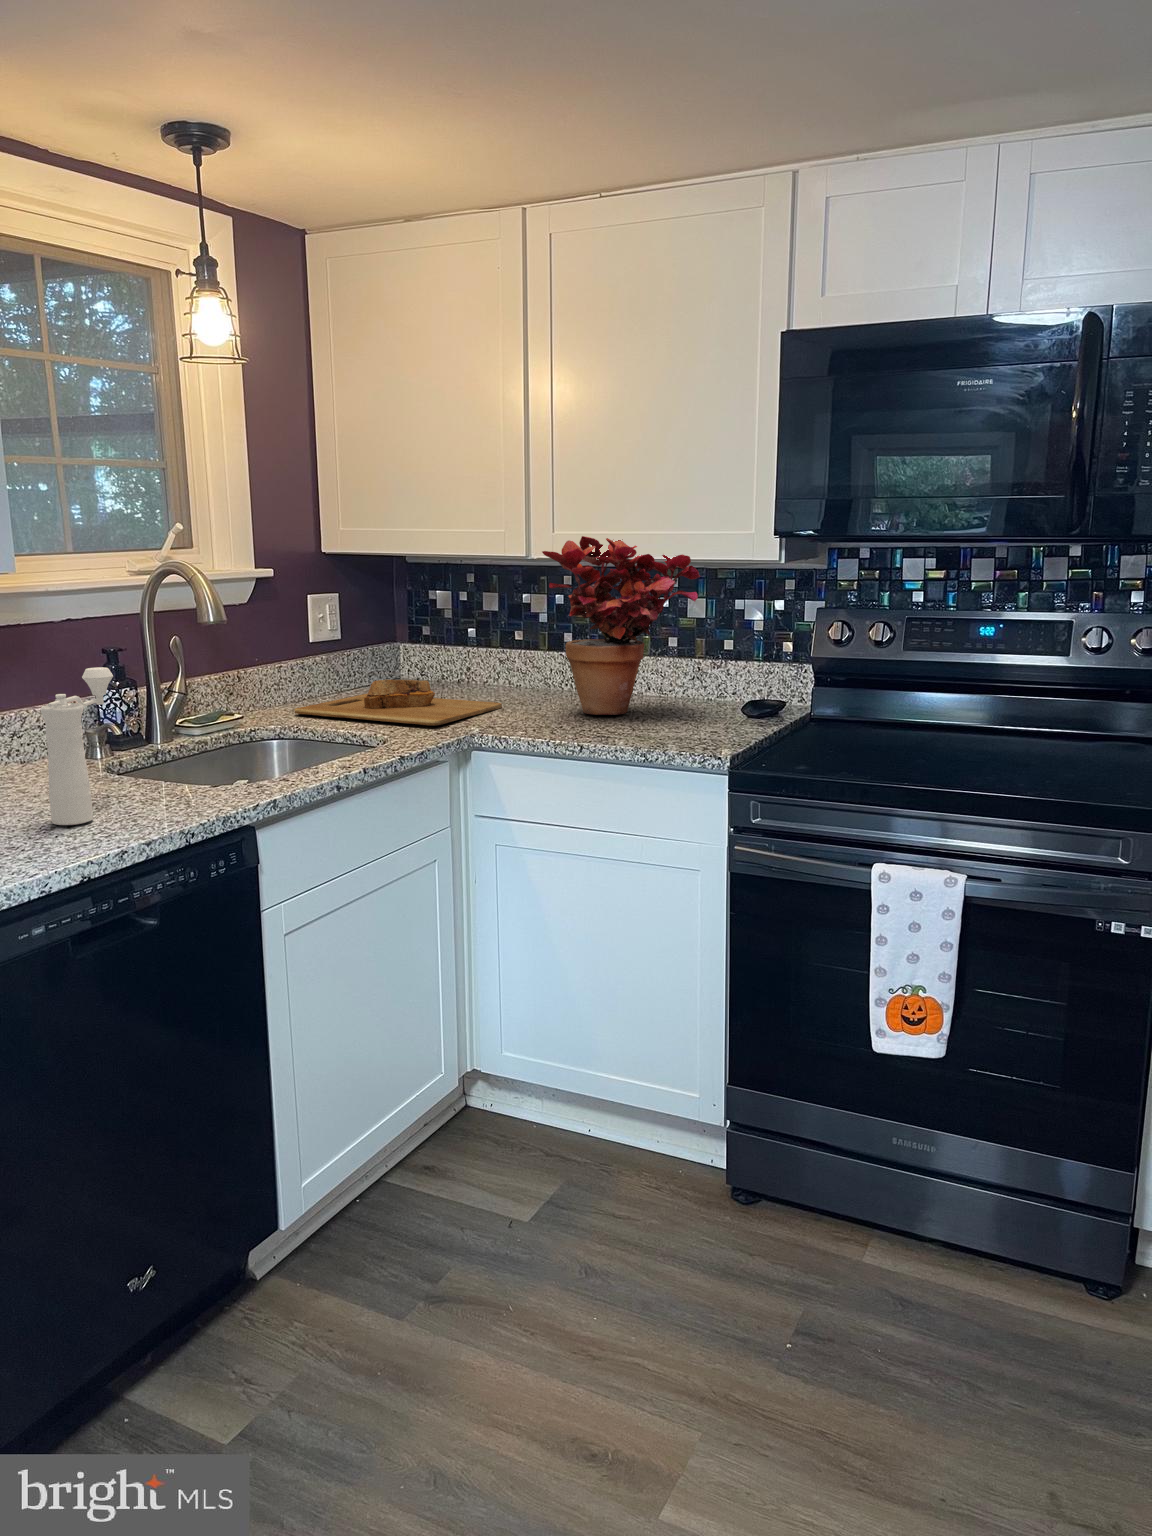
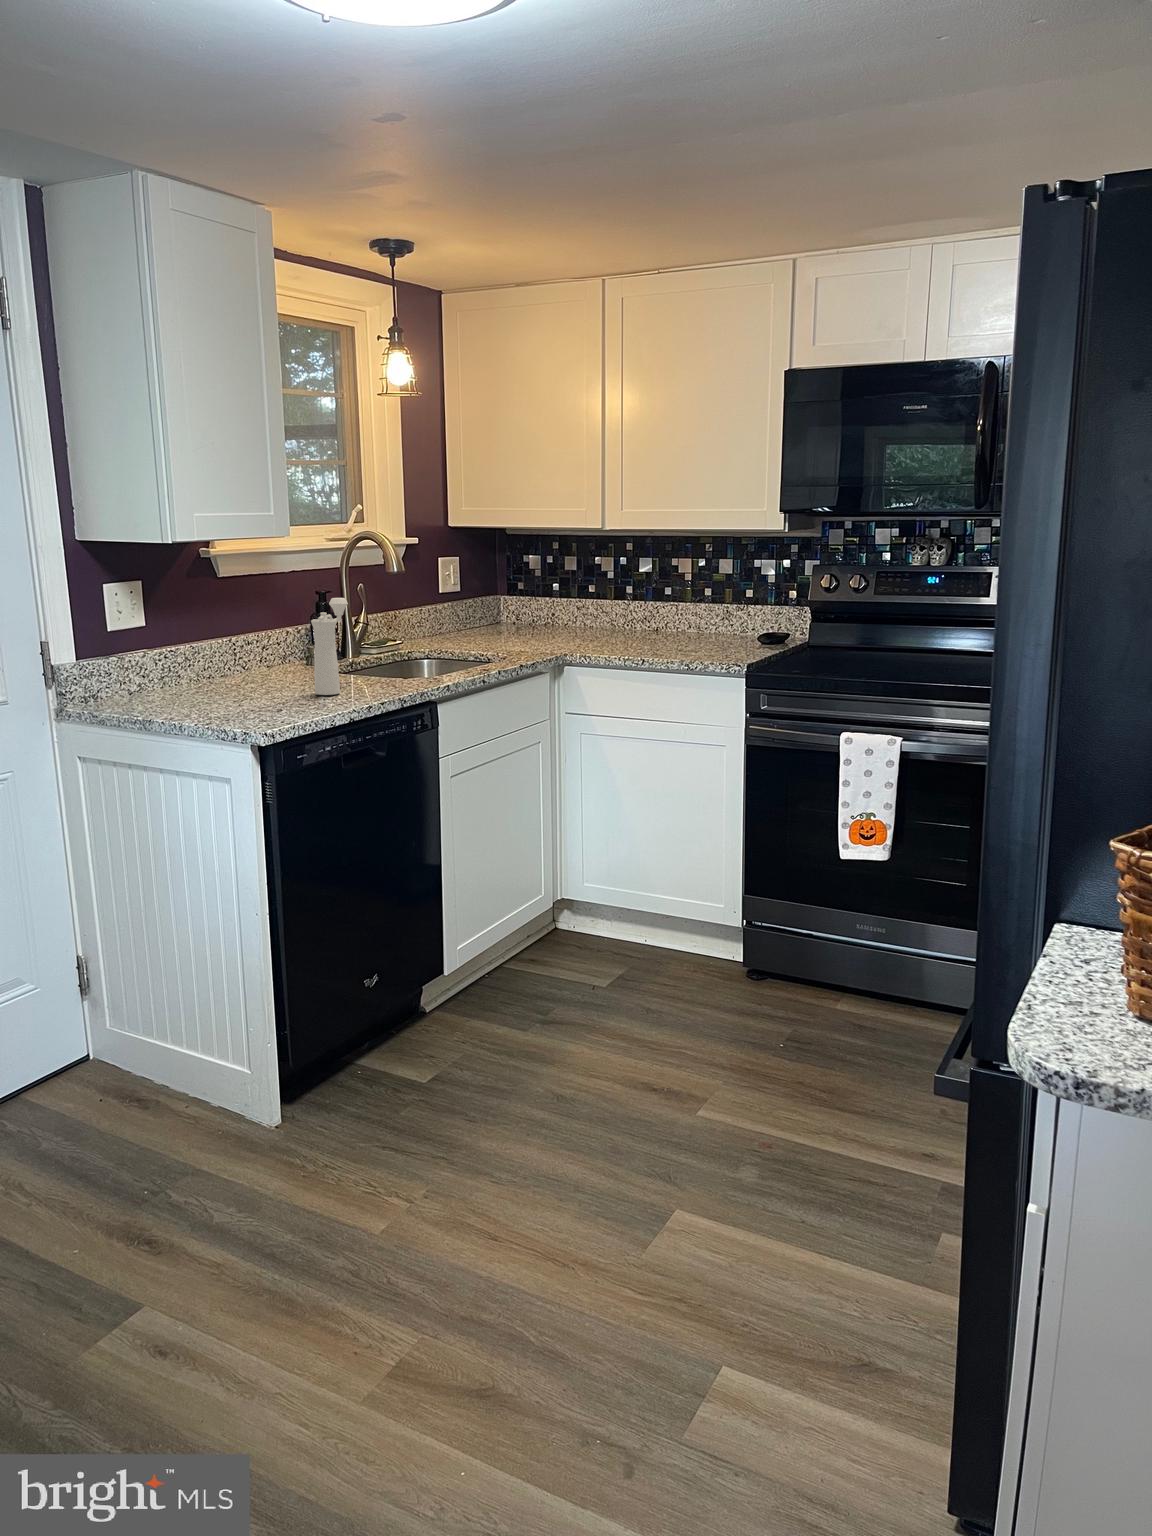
potted plant: present [542,536,700,715] -> none [615,514,729,642]
cutting board: present [294,679,502,725] -> none [436,617,583,648]

